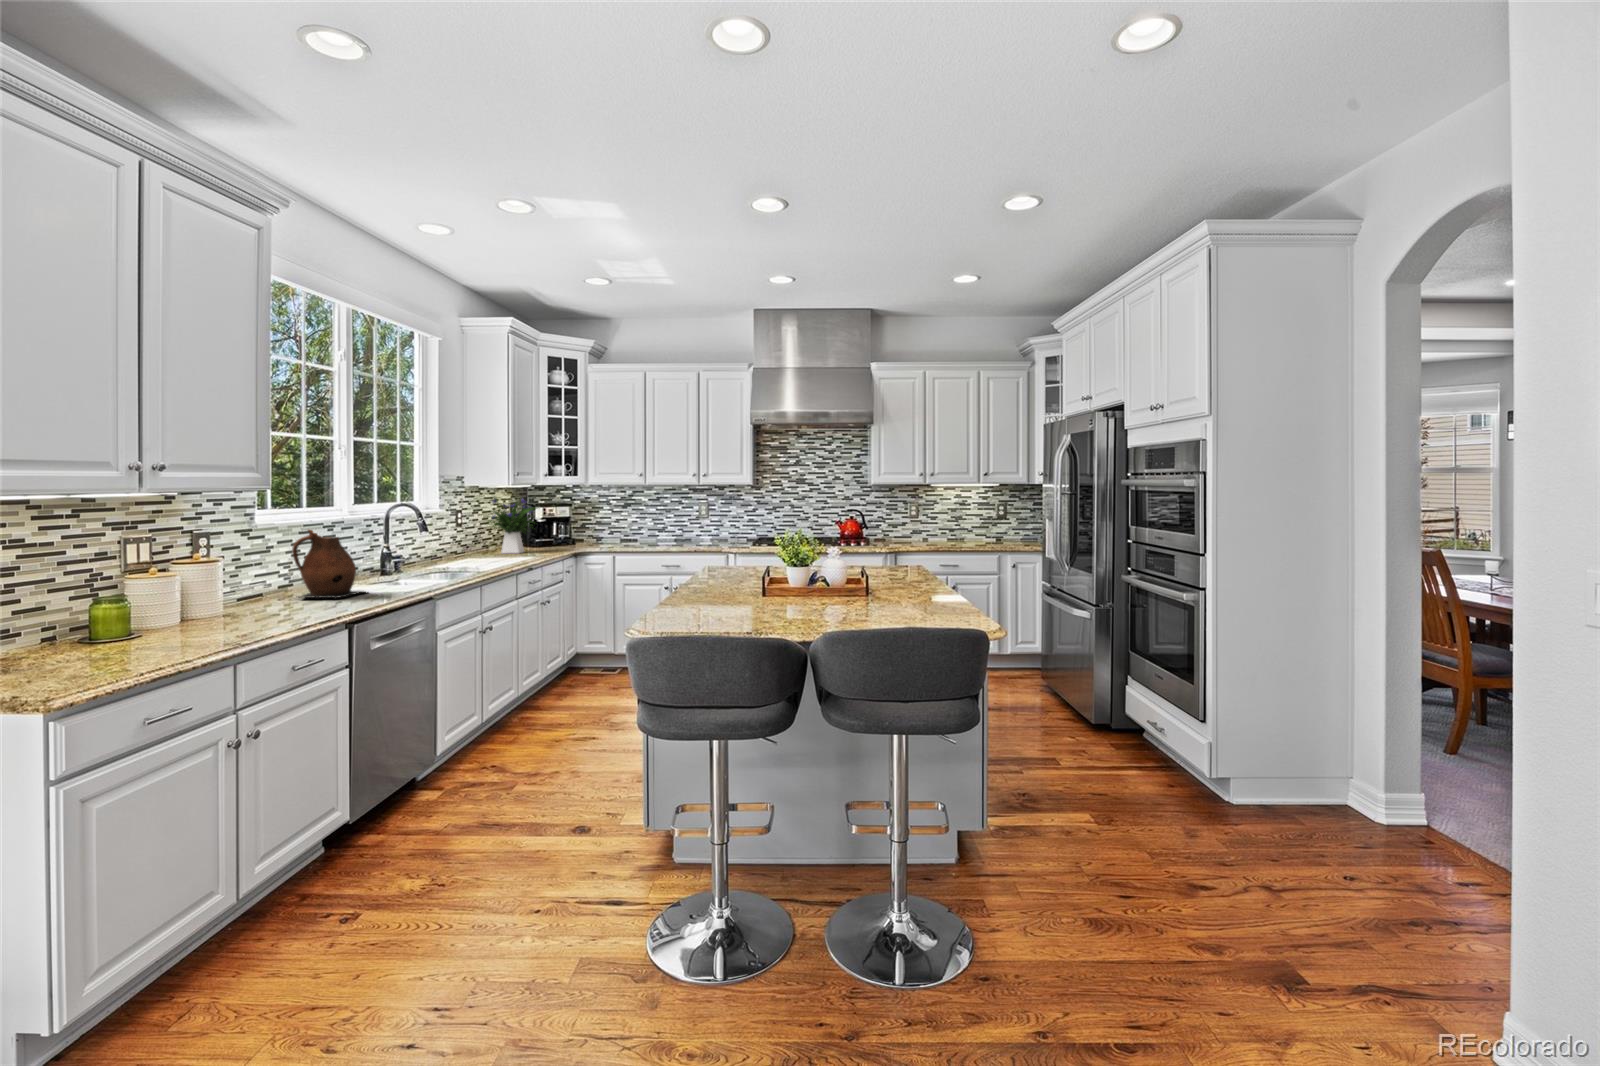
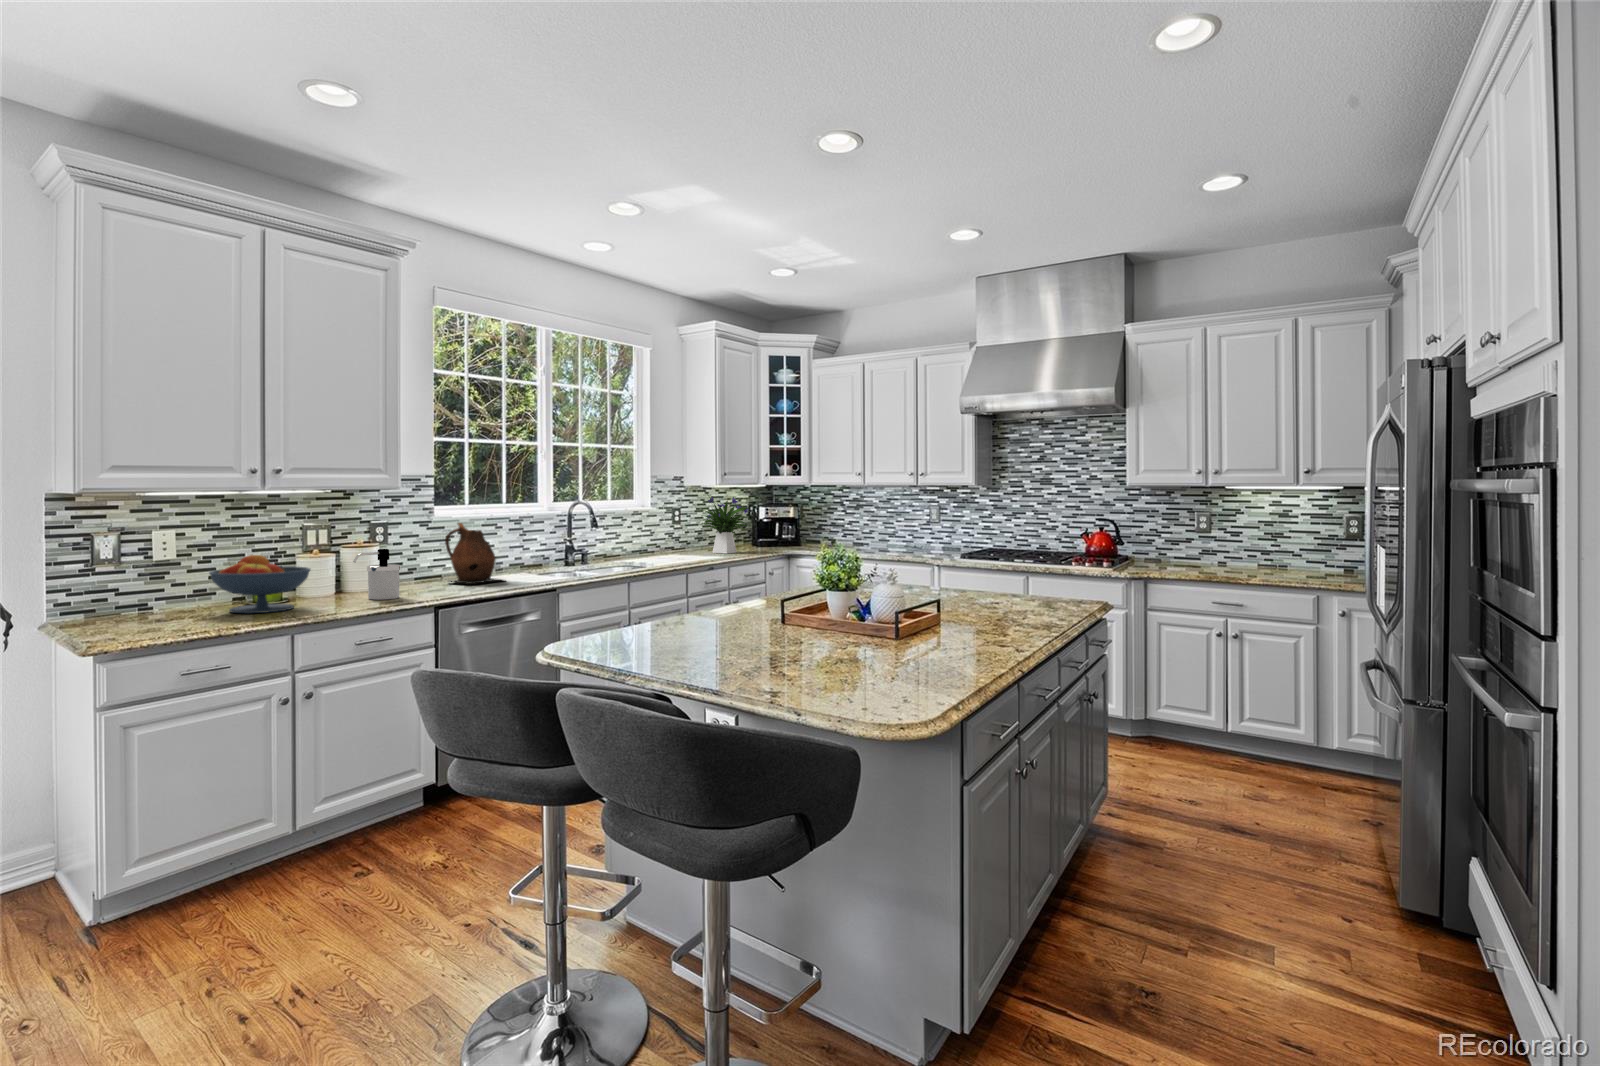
soap dispenser: none [246,562,295,622] -> present [353,549,400,600]
fruit bowl: none [64,576,211,653] -> present [209,555,310,613]

